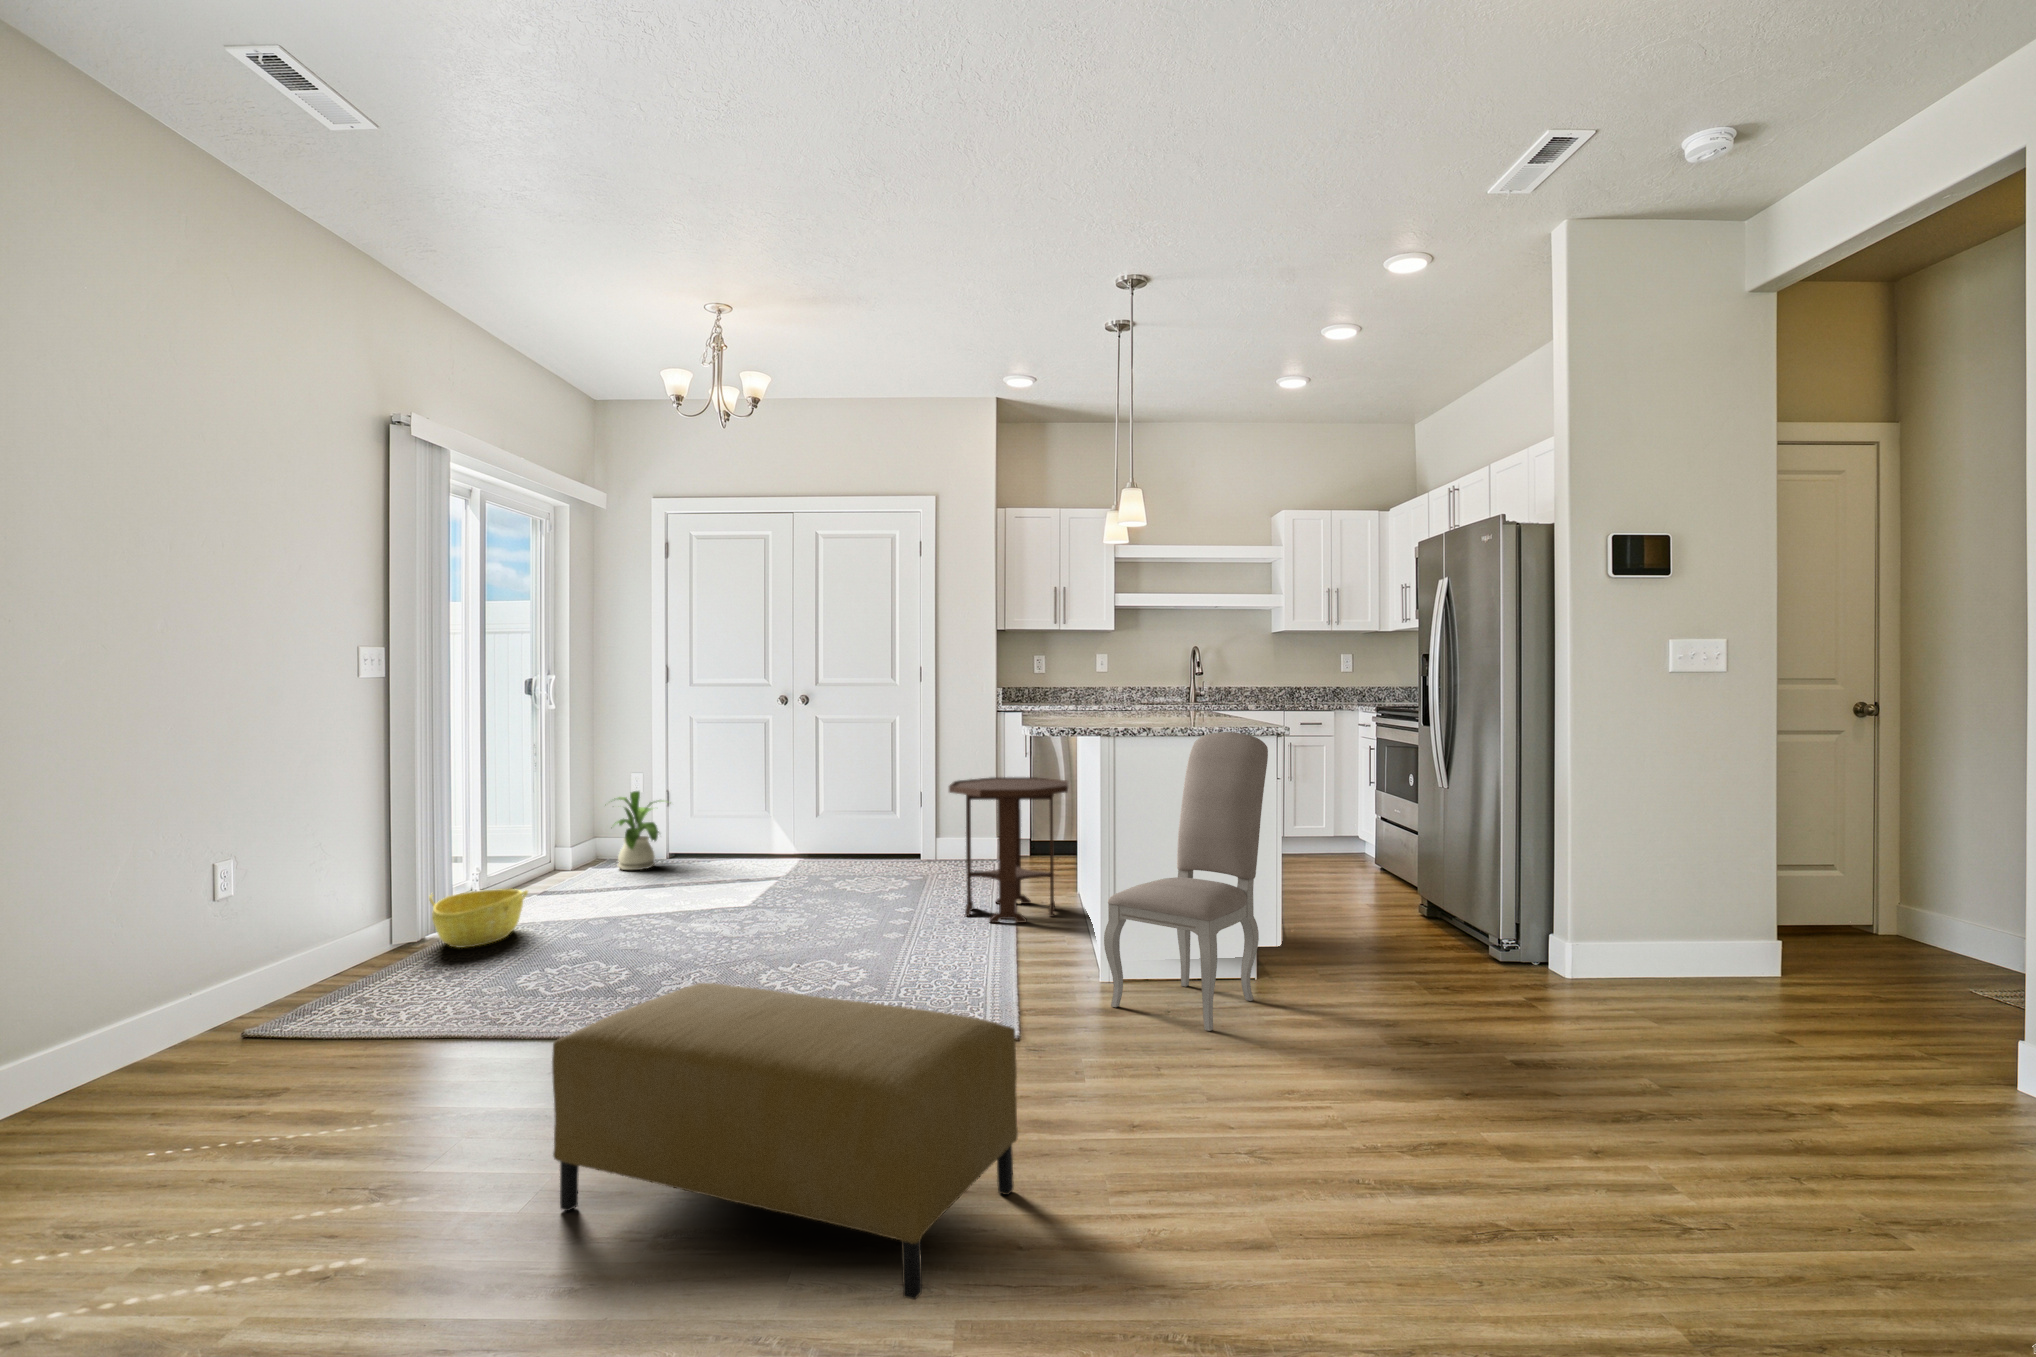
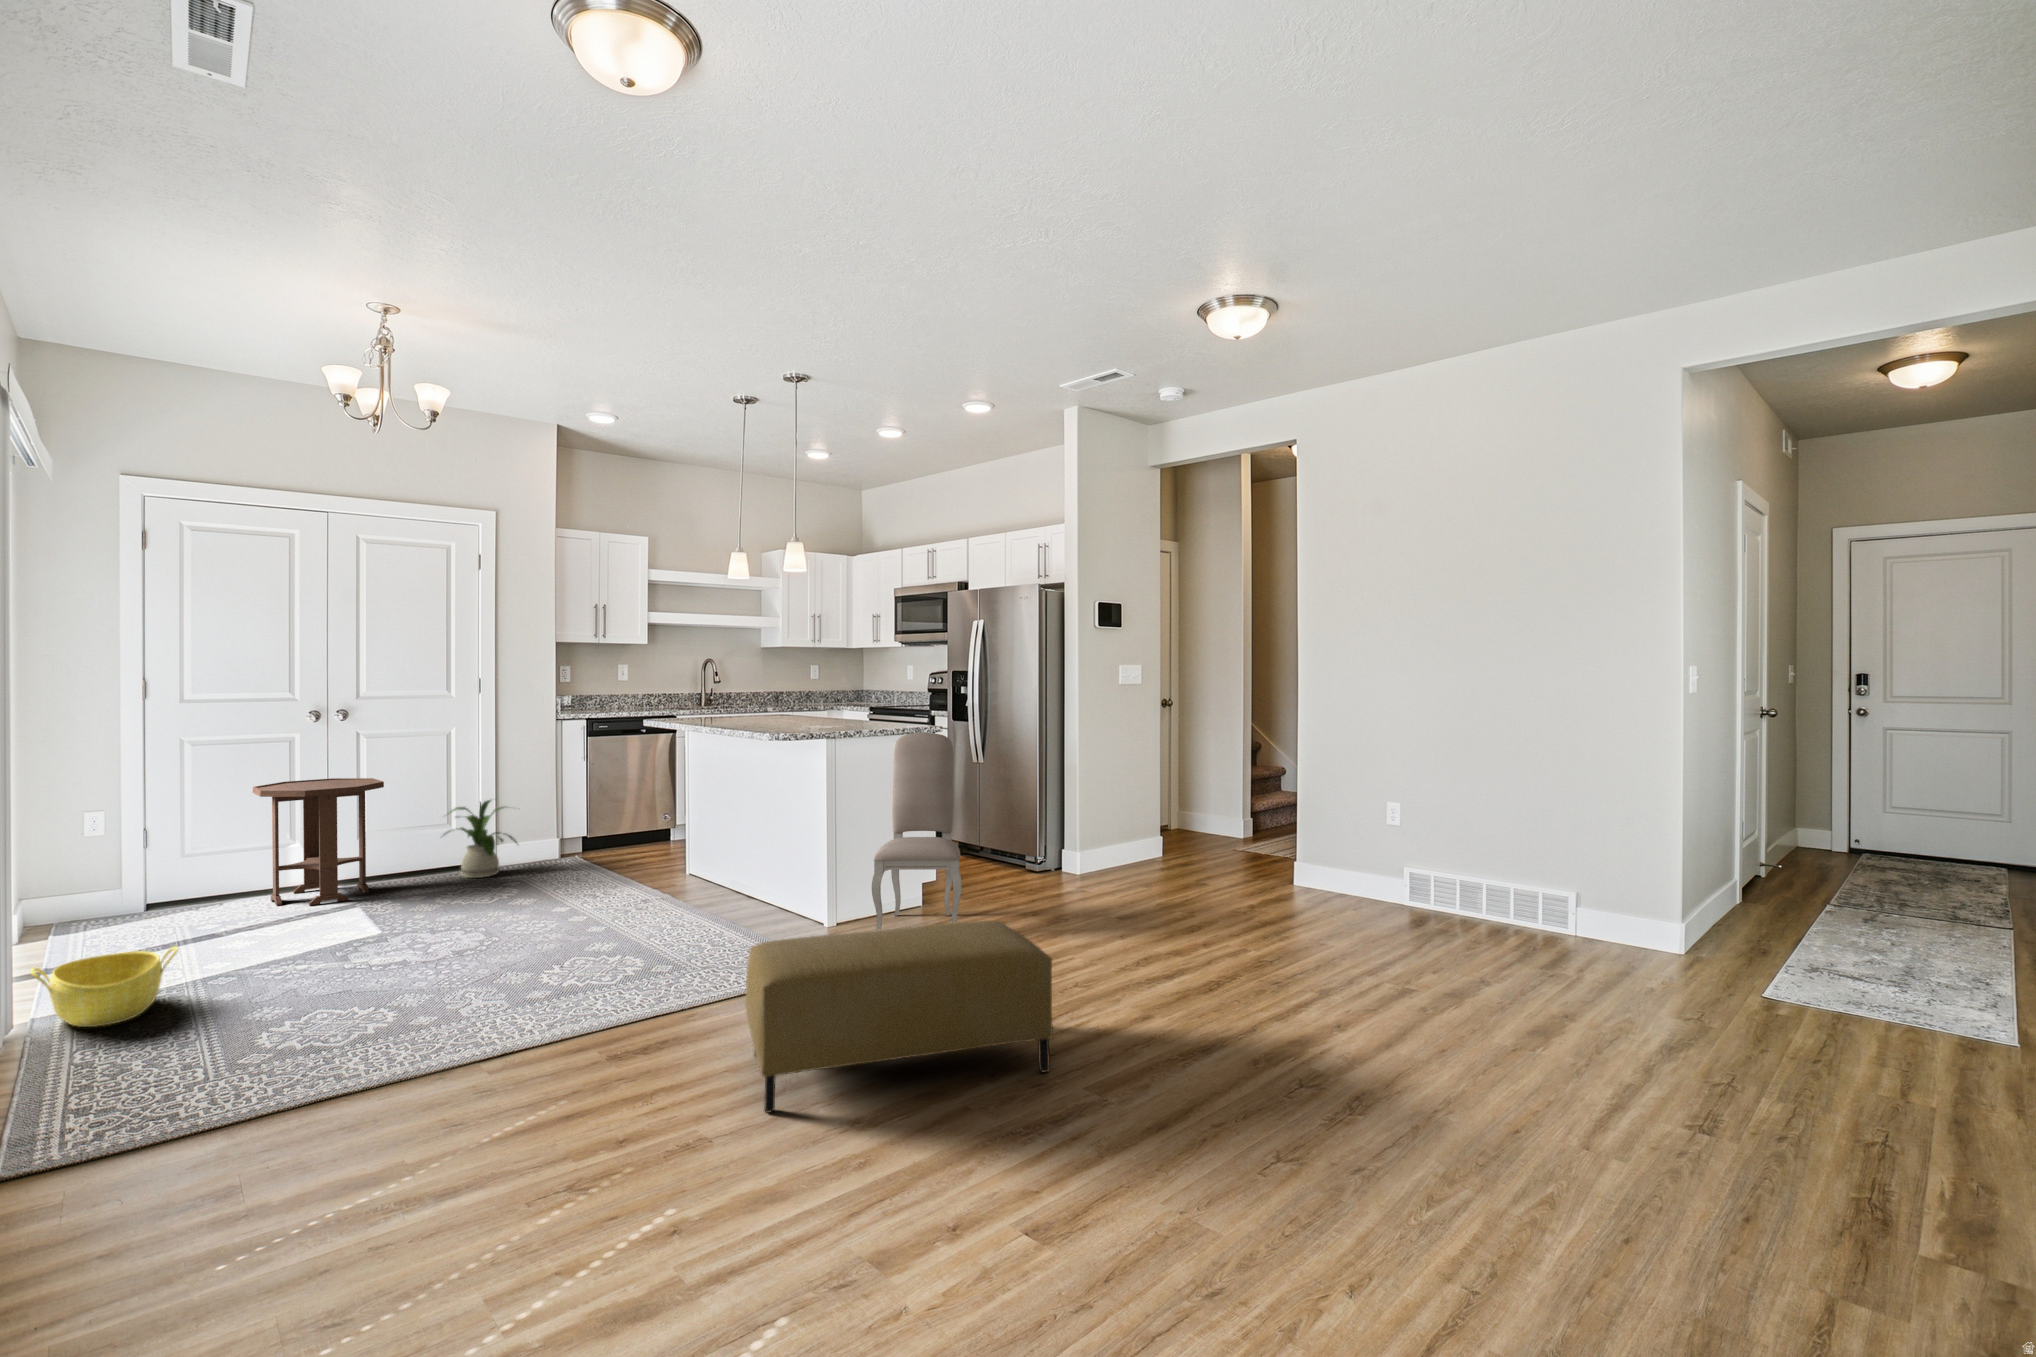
side table: present [949,777,1068,923] -> present [253,778,384,906]
house plant: present [617,791,663,870] -> present [445,800,517,878]

